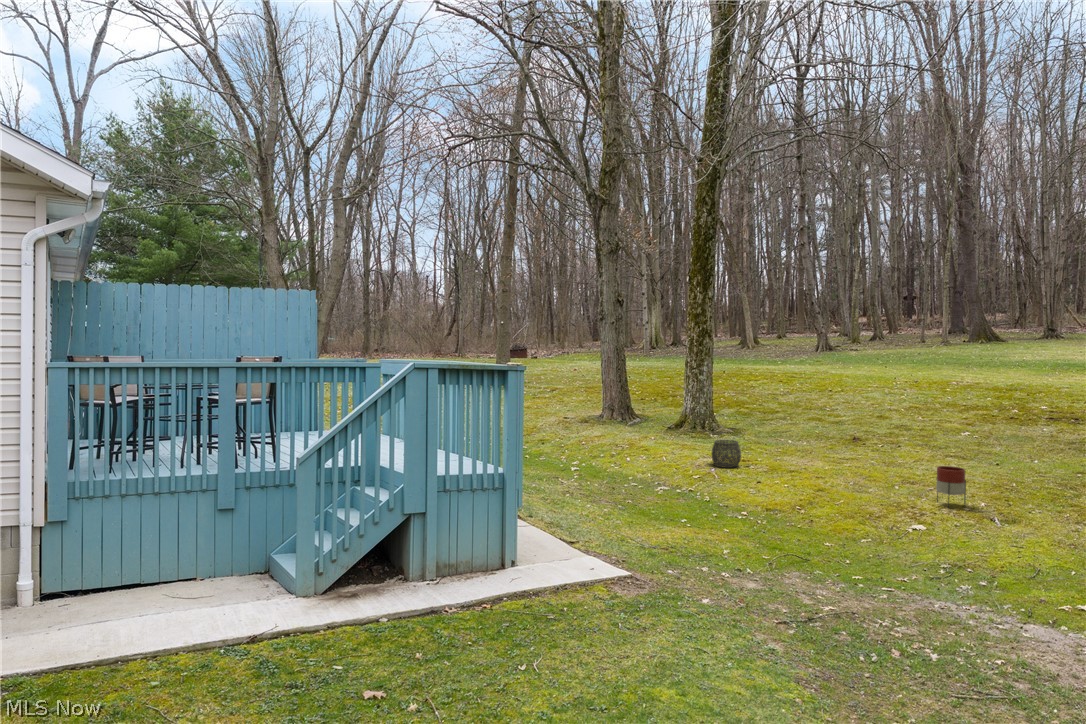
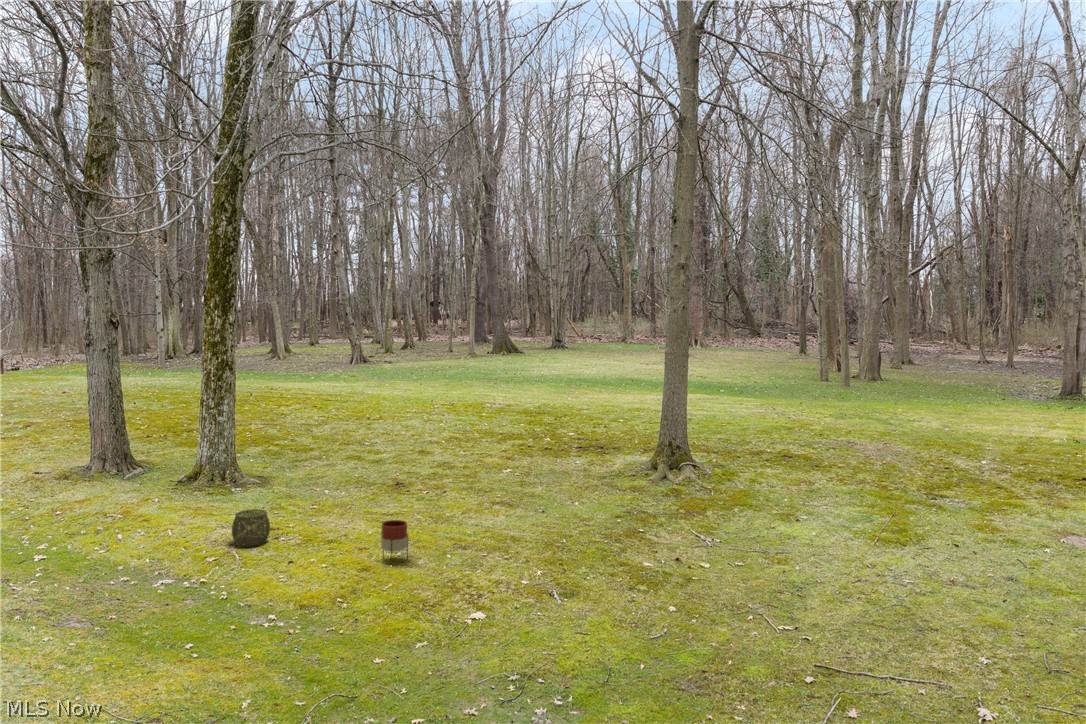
planter: present [936,466,966,507] -> present [381,520,408,558]

